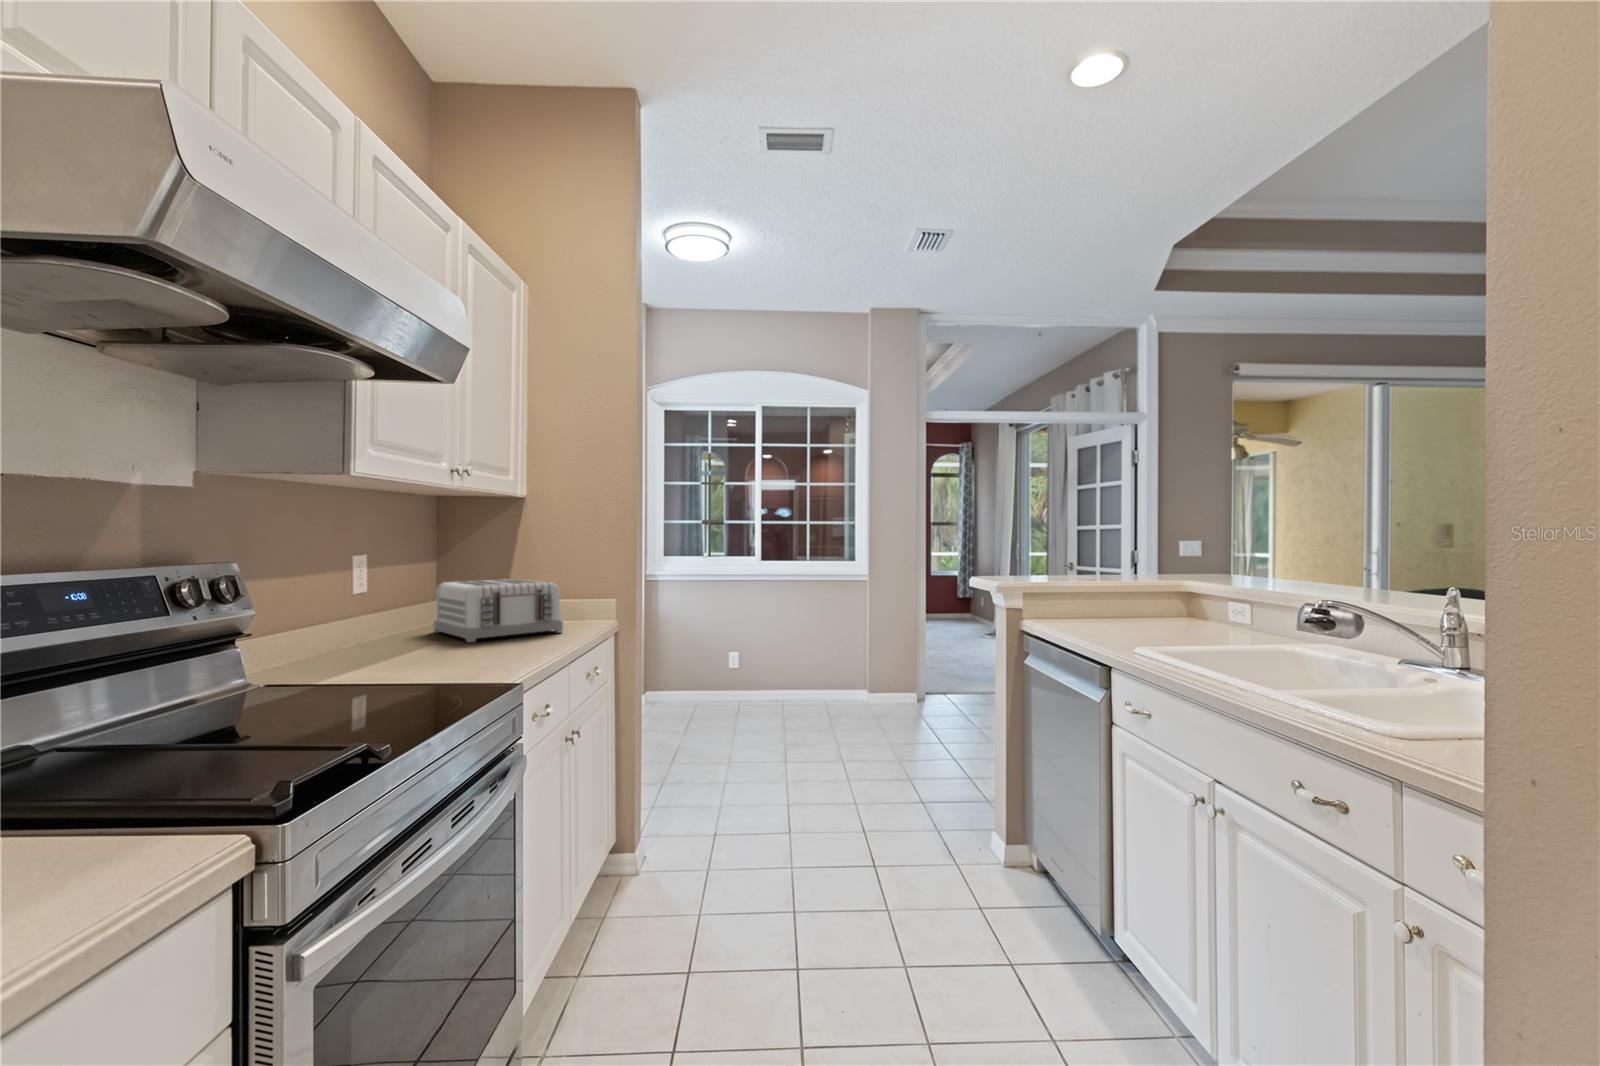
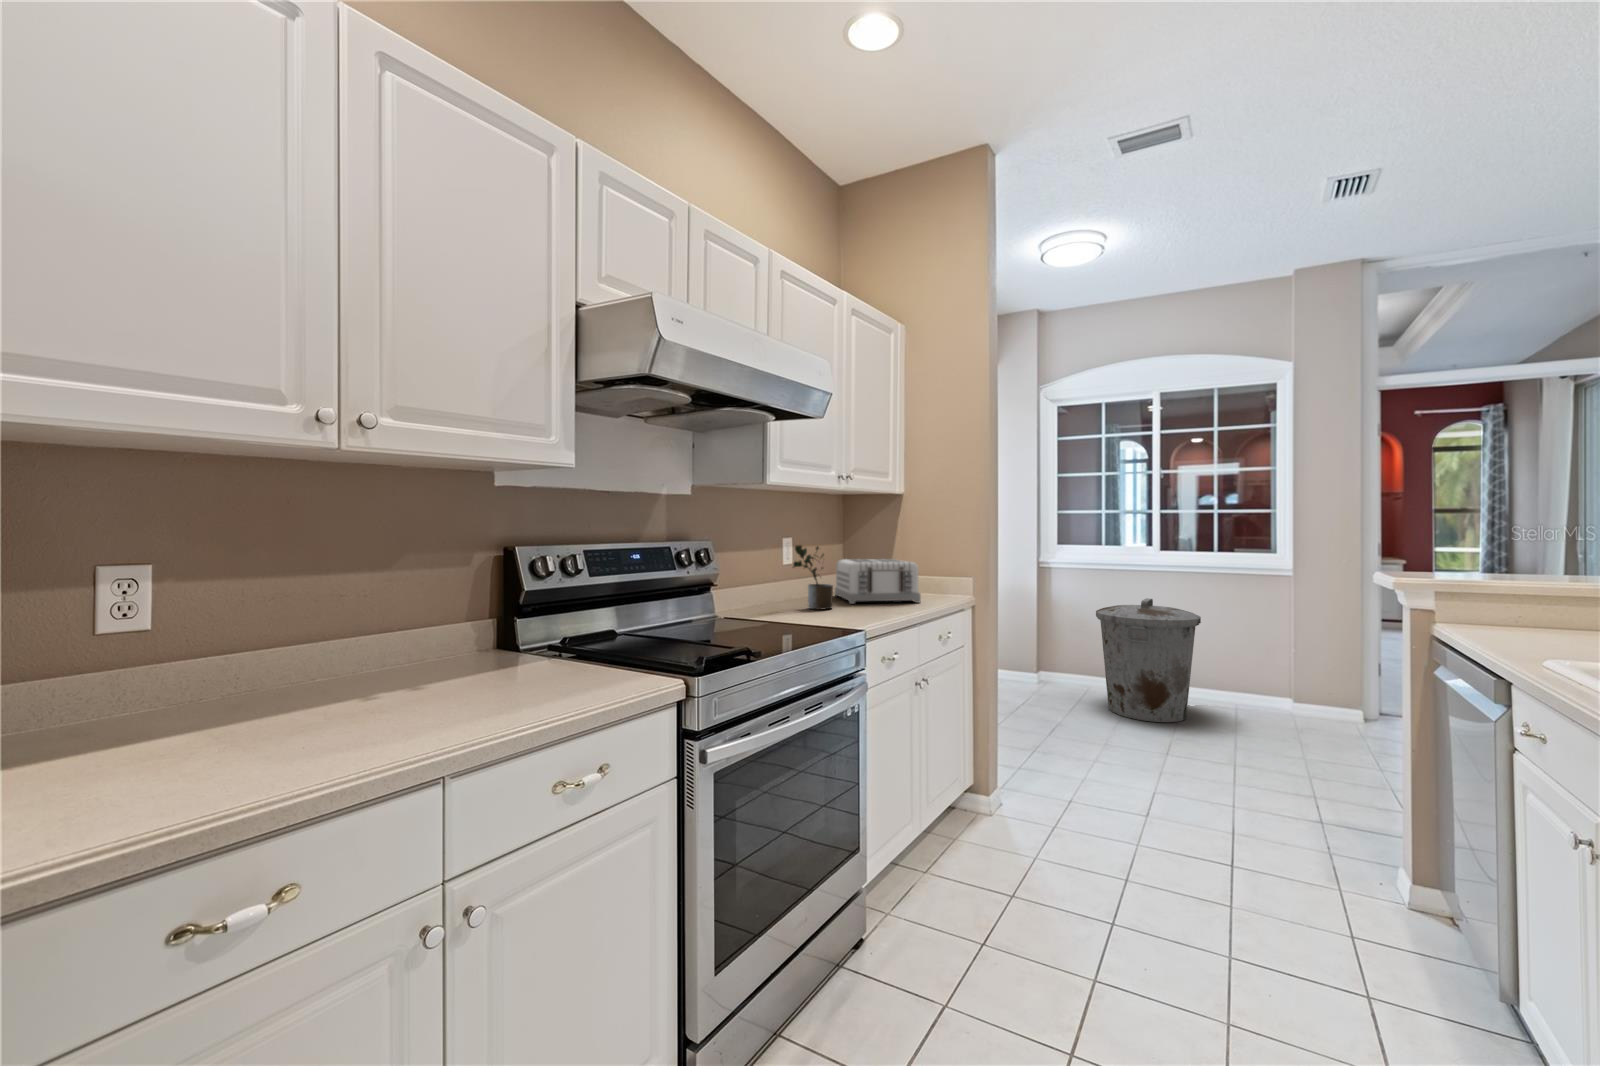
potted plant: none [382,565,449,657] -> present [793,545,833,610]
trash can: none [708,606,796,724] -> present [1096,598,1201,722]

